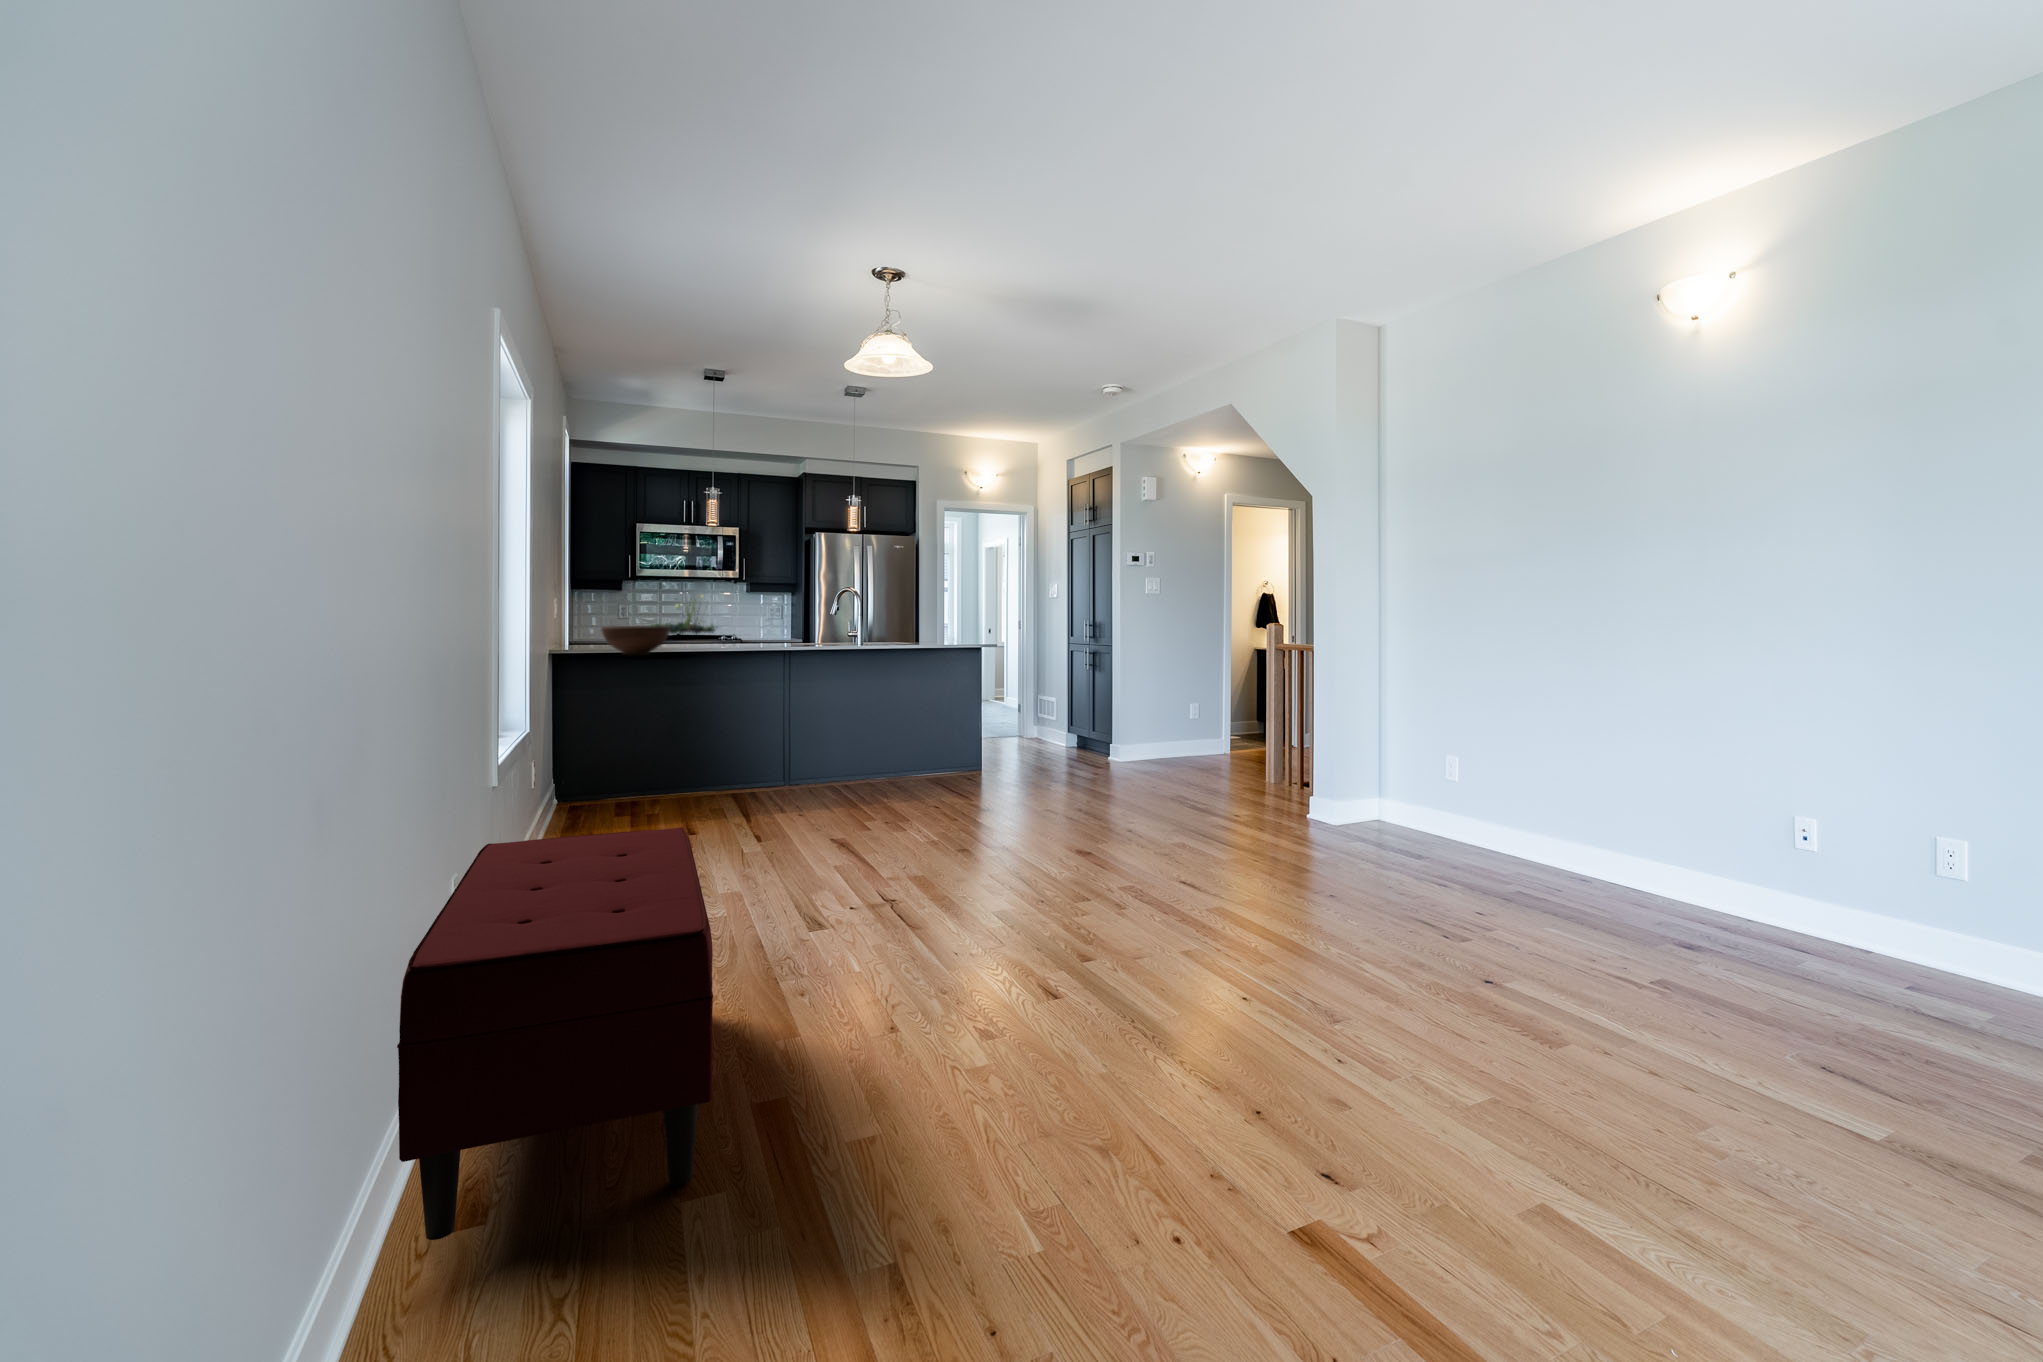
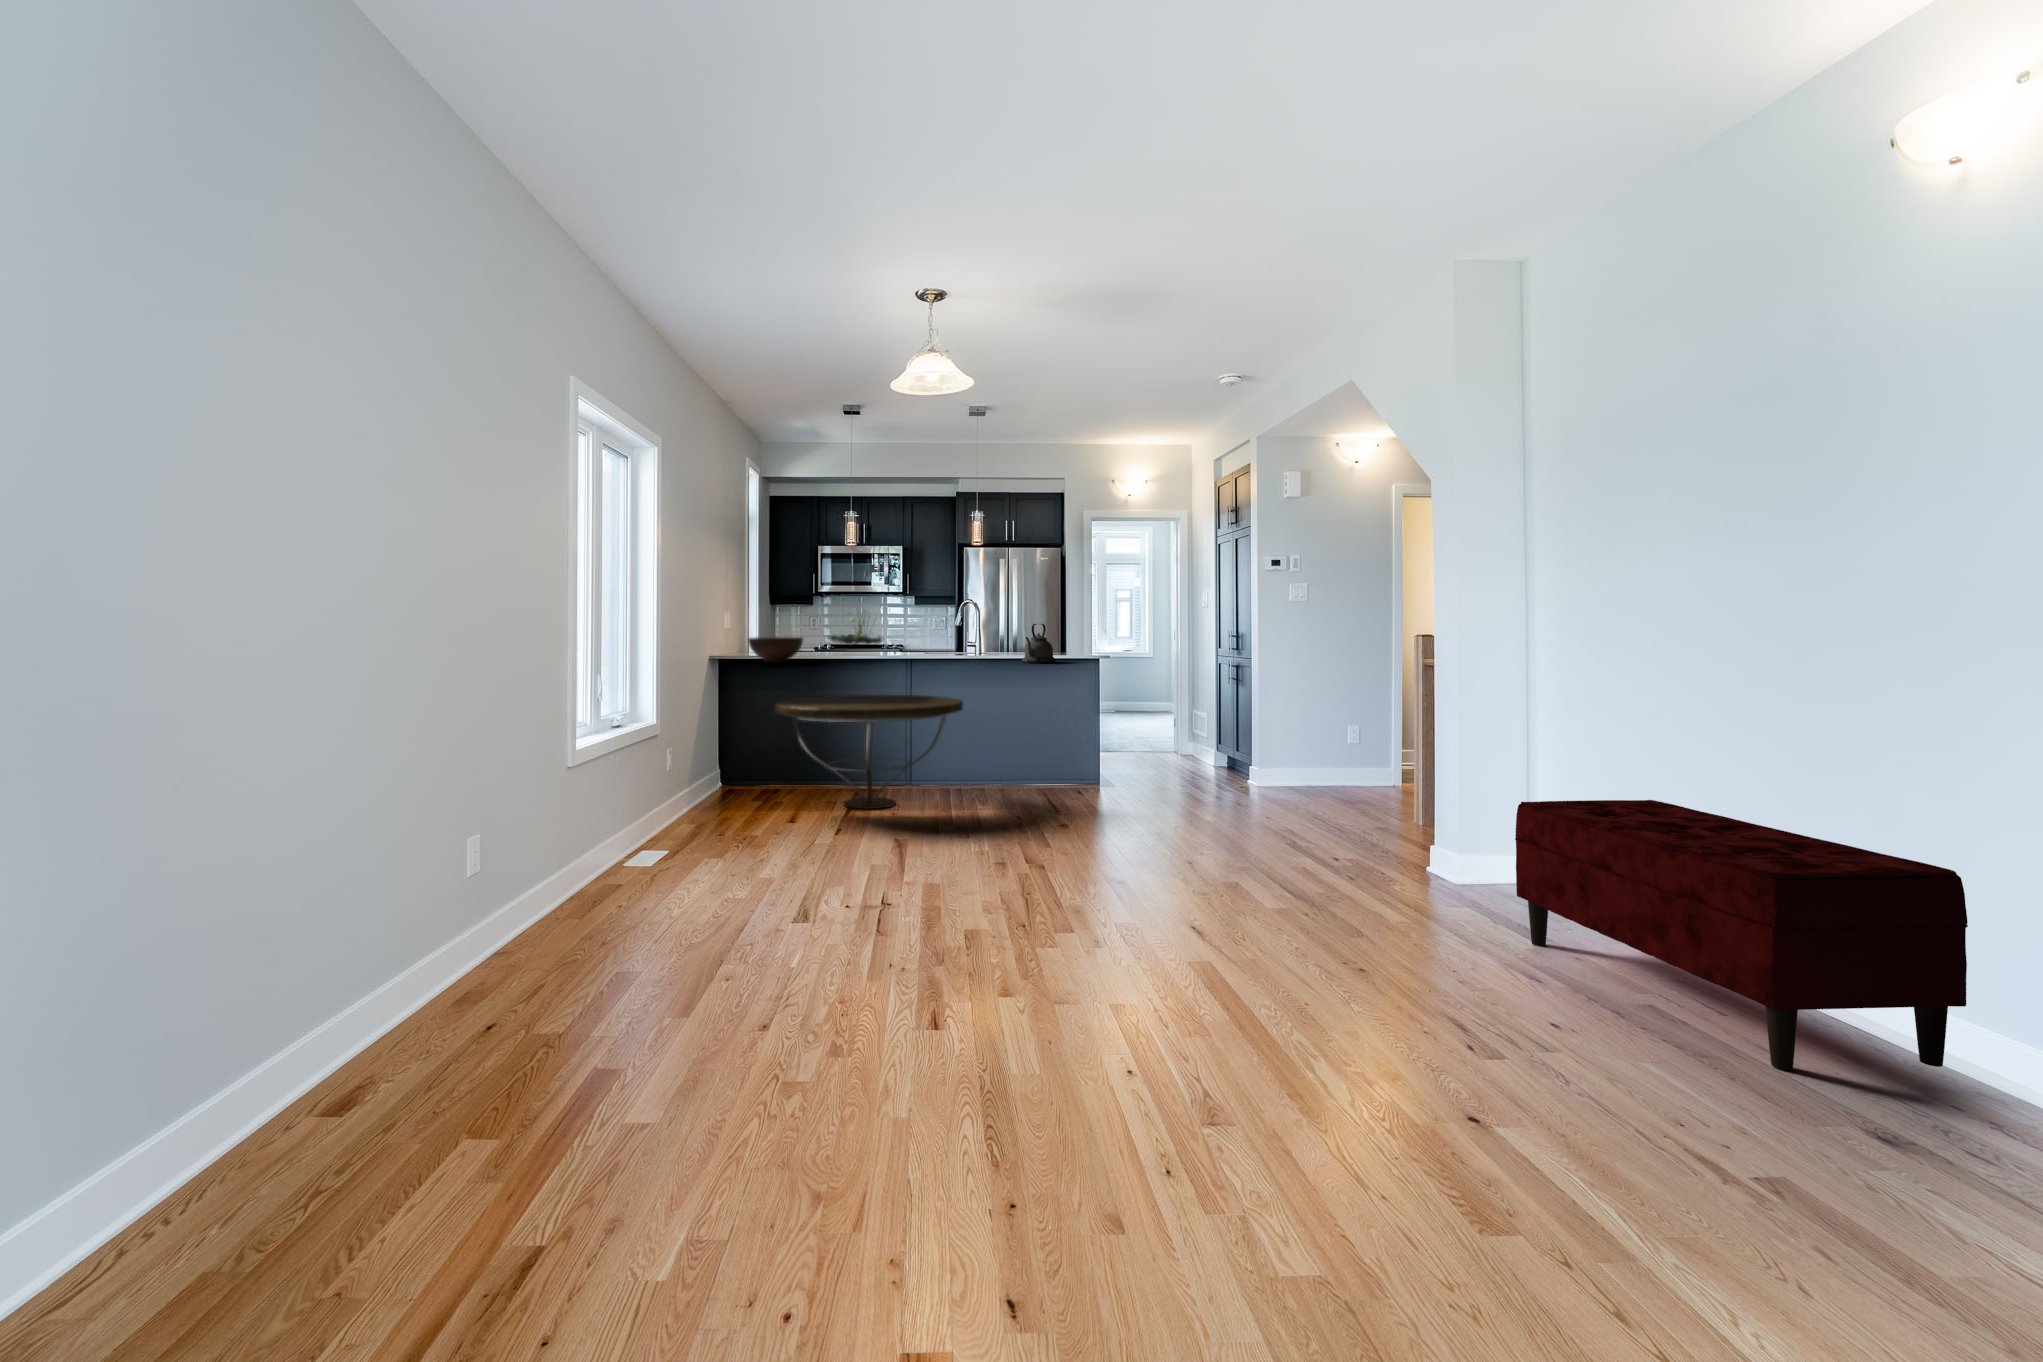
kettle: none [909,613,943,652] -> present [1022,624,1056,663]
coffee table: none [654,688,870,811] -> present [774,695,963,809]
bench: present [397,827,713,1240] -> present [1515,800,1968,1071]

